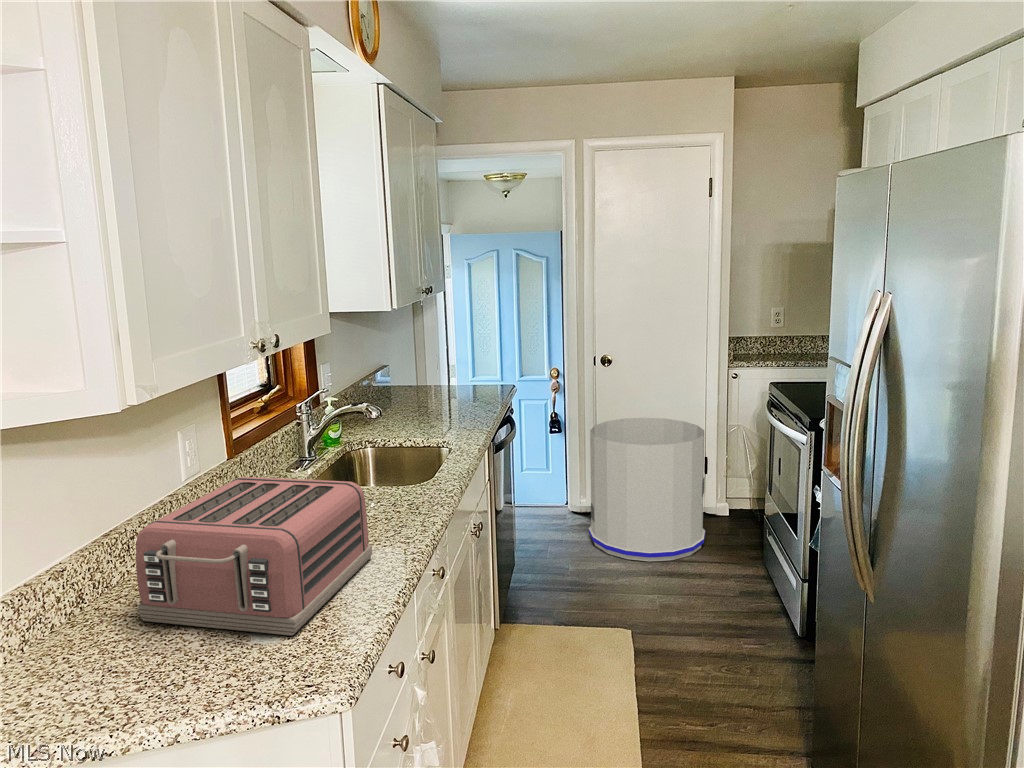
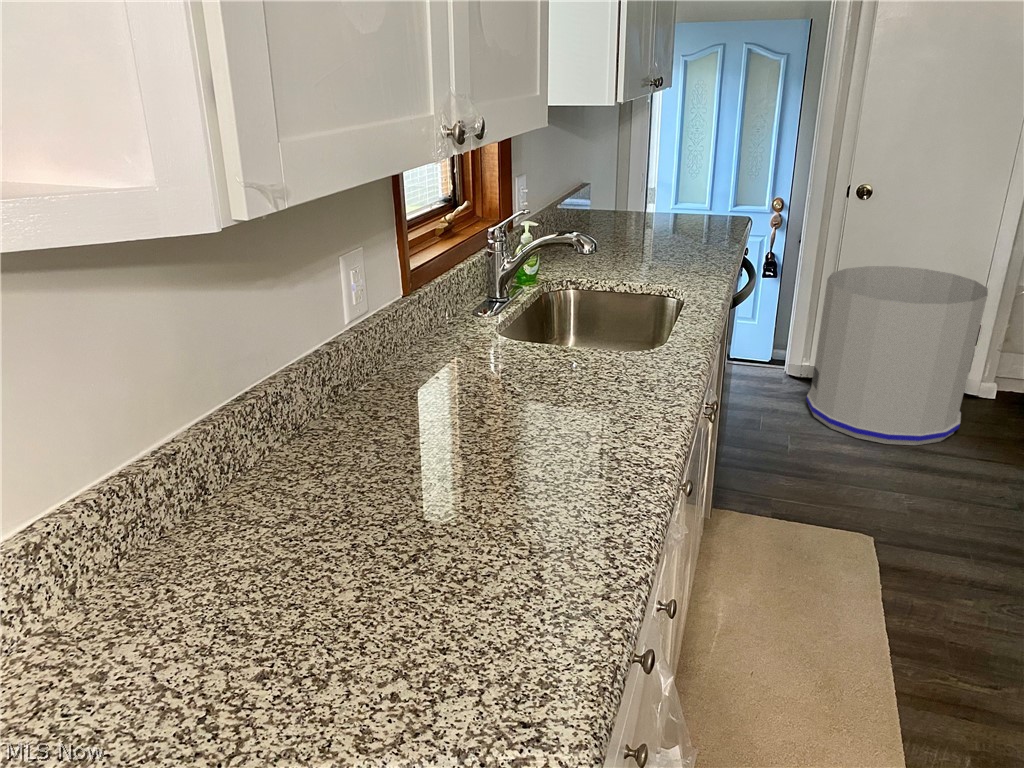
toaster: present [136,477,372,635] -> none [265,331,601,603]

